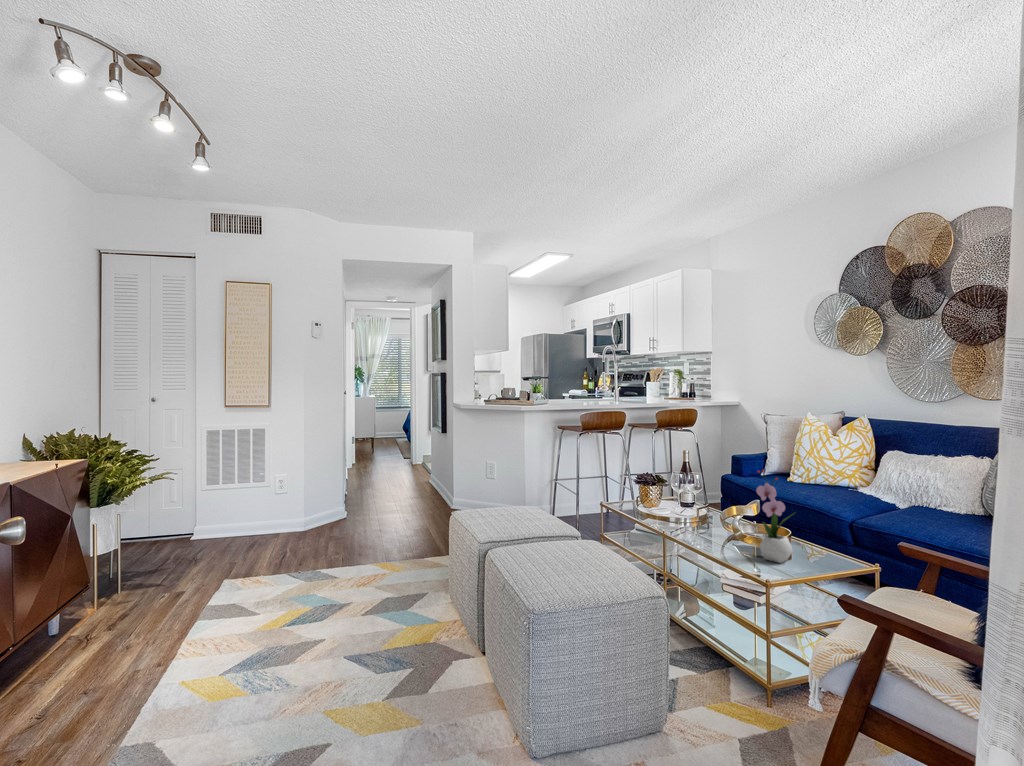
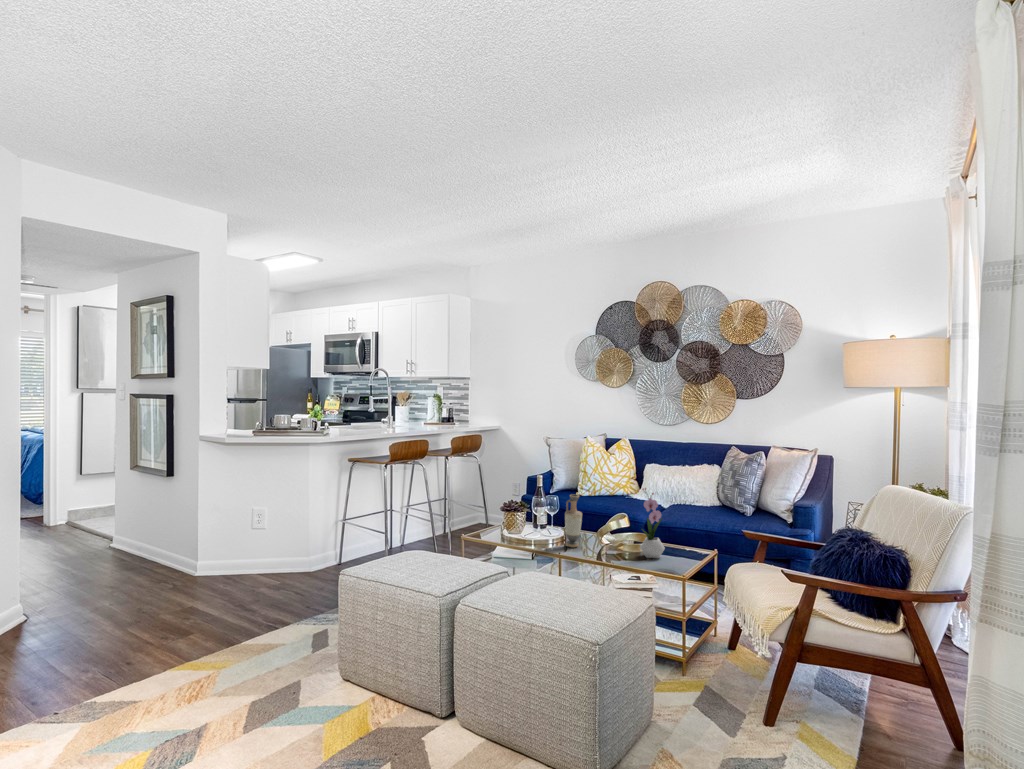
vase: none [688,471,709,532] -> present [565,494,582,547]

